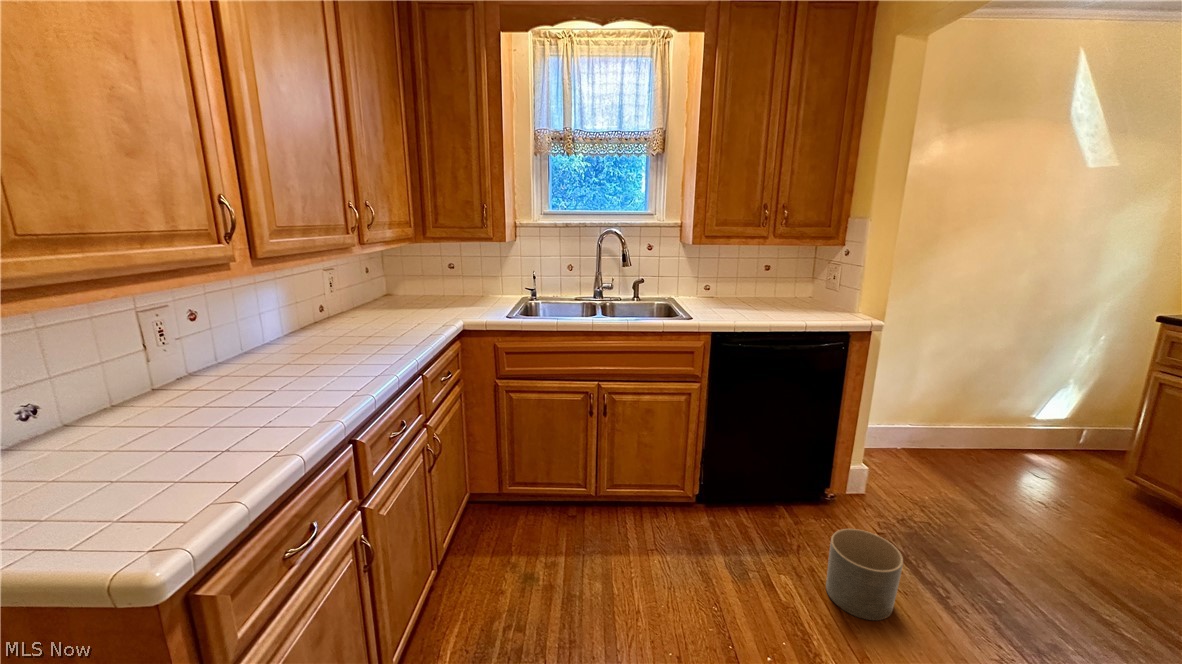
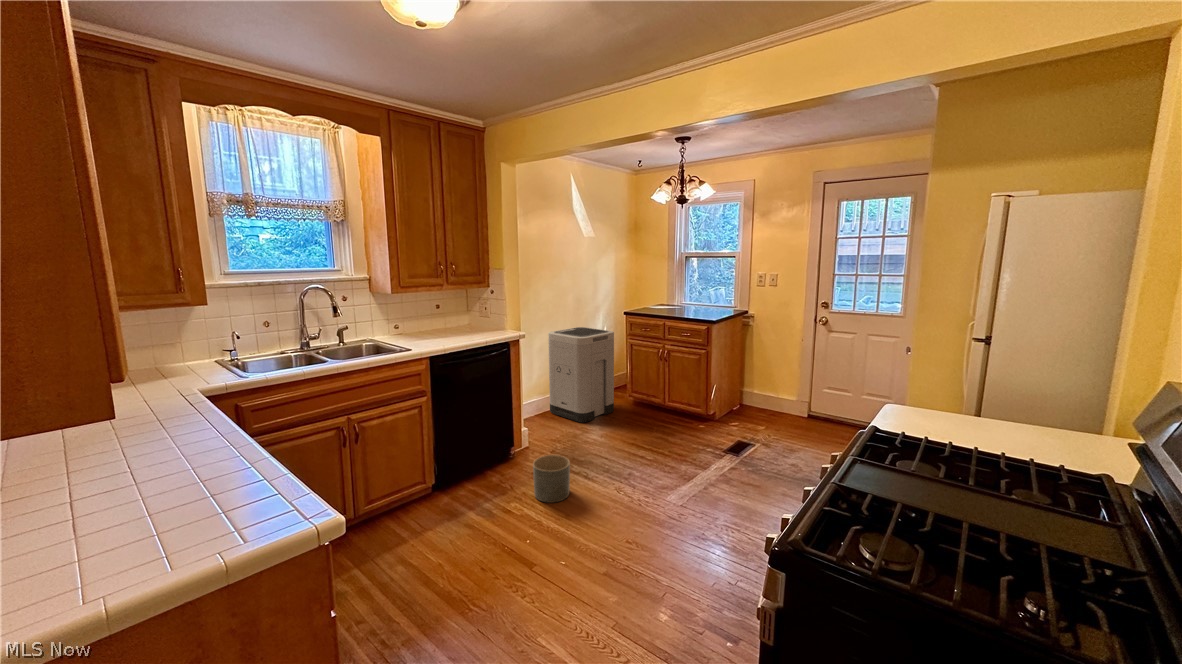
trash can: none [933,327,1114,493] -> present [548,327,614,423]

